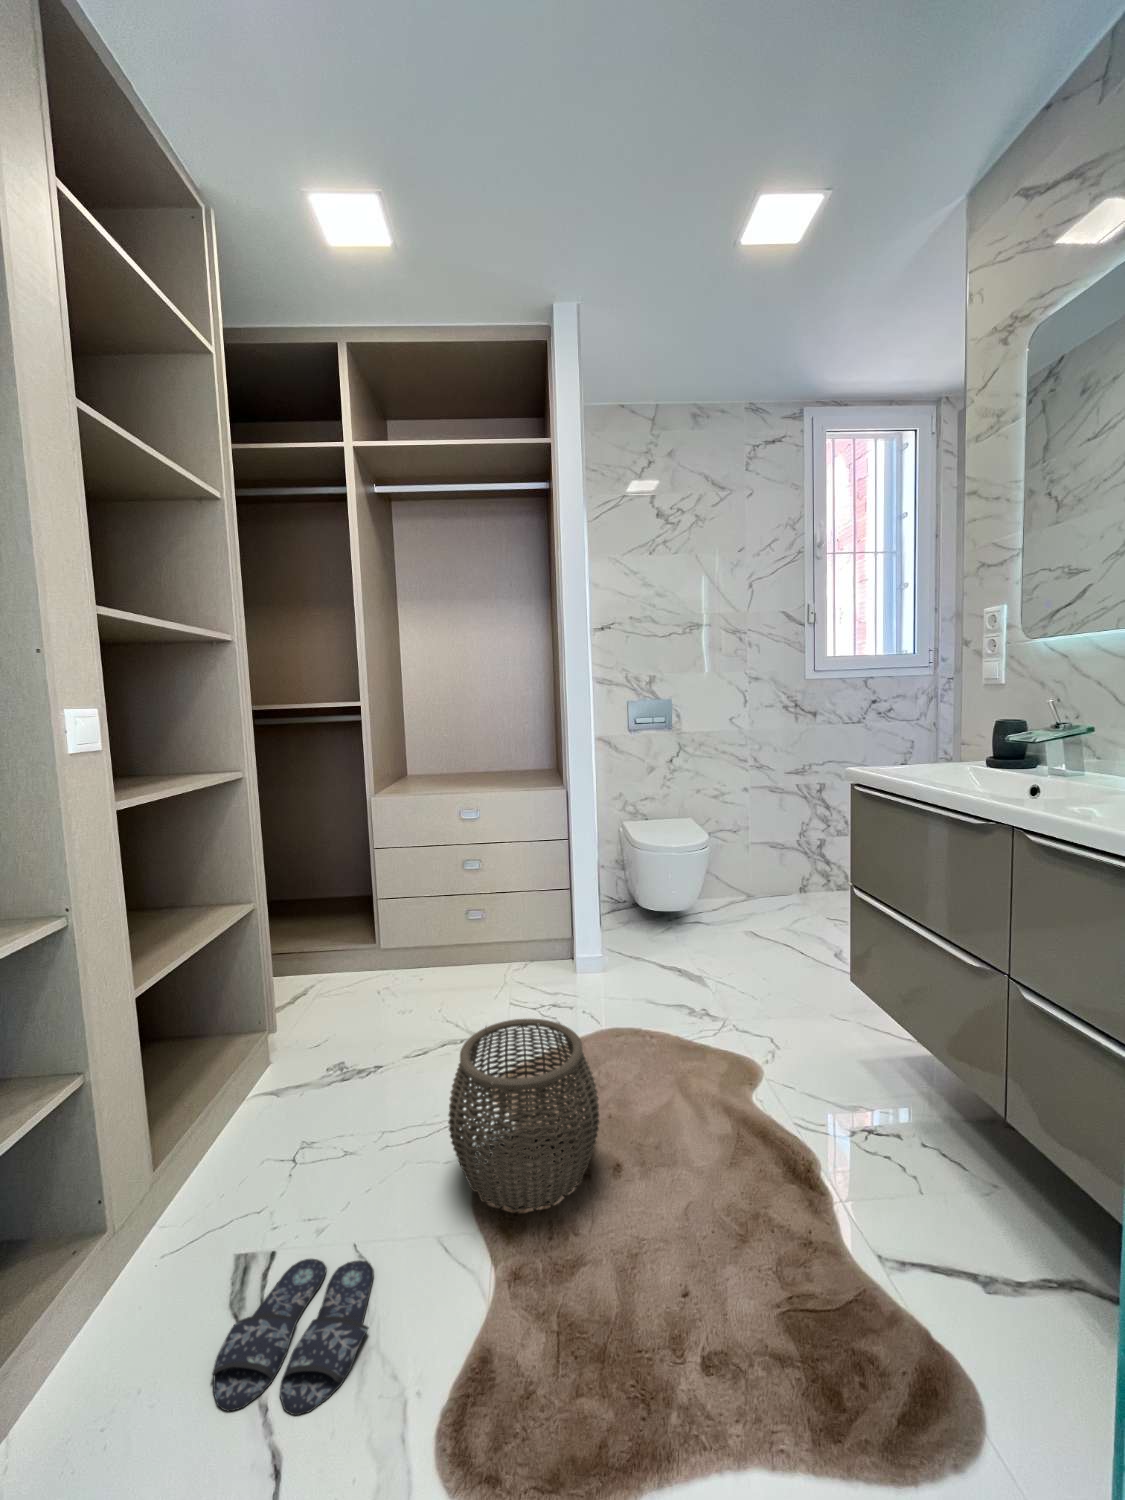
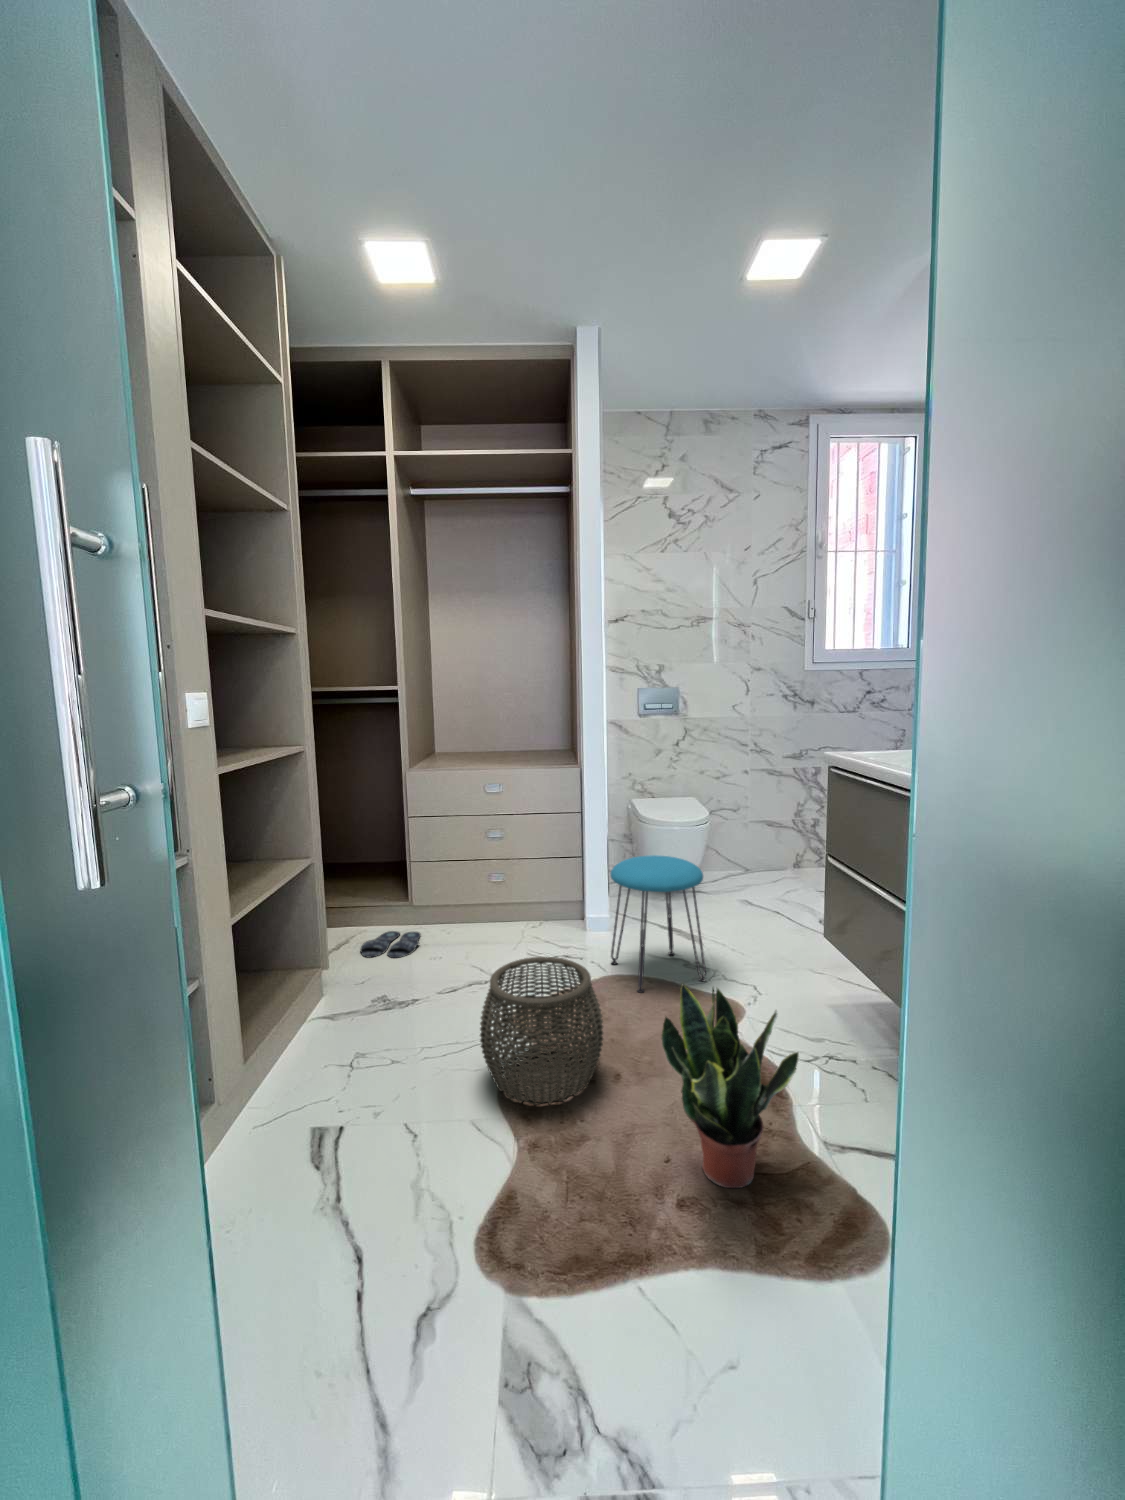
stool: none [603,888,715,1049] -> present [610,855,706,993]
potted plant: none [673,1064,851,1336] -> present [662,984,799,1188]
slippers: present [212,1259,374,1415] -> present [360,931,420,958]

